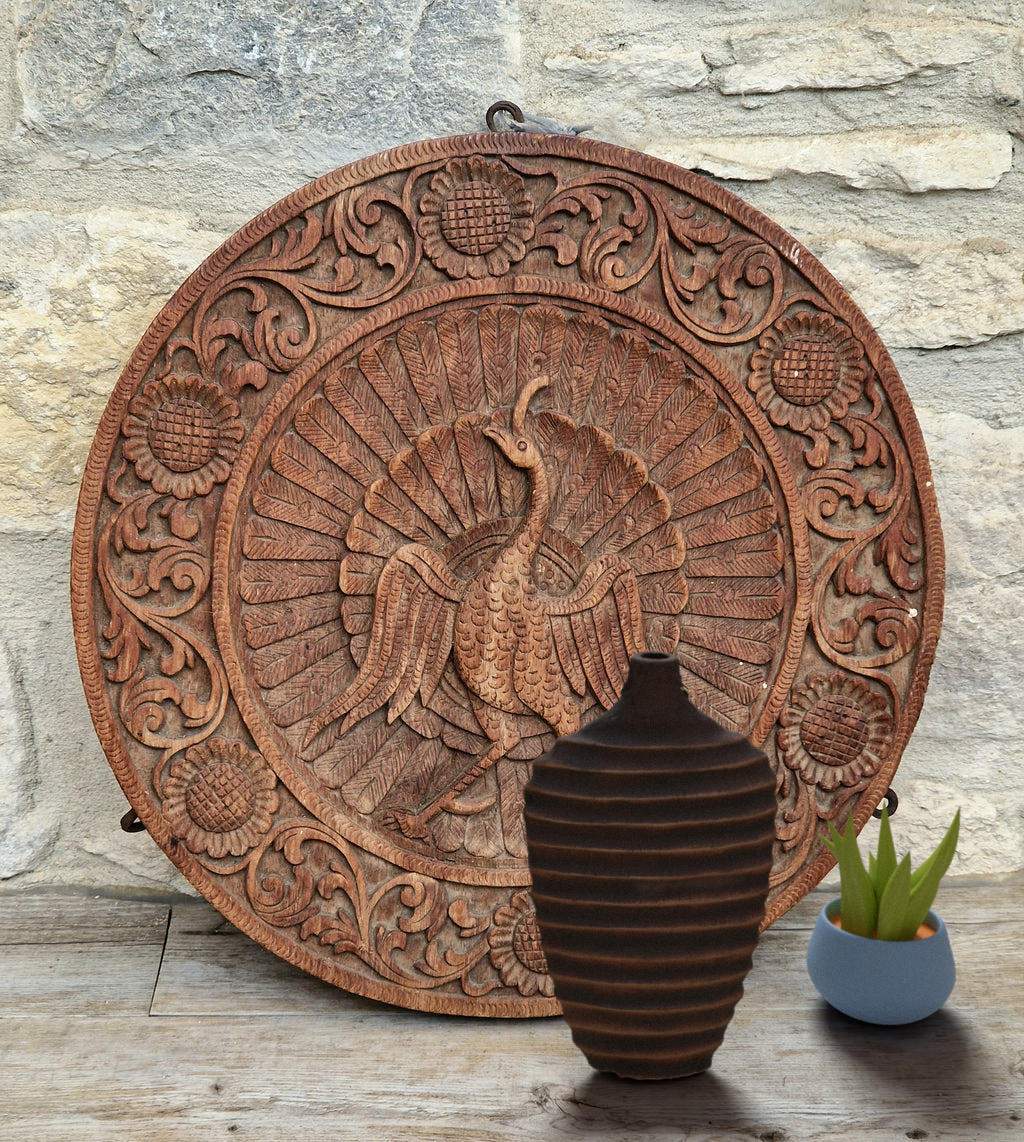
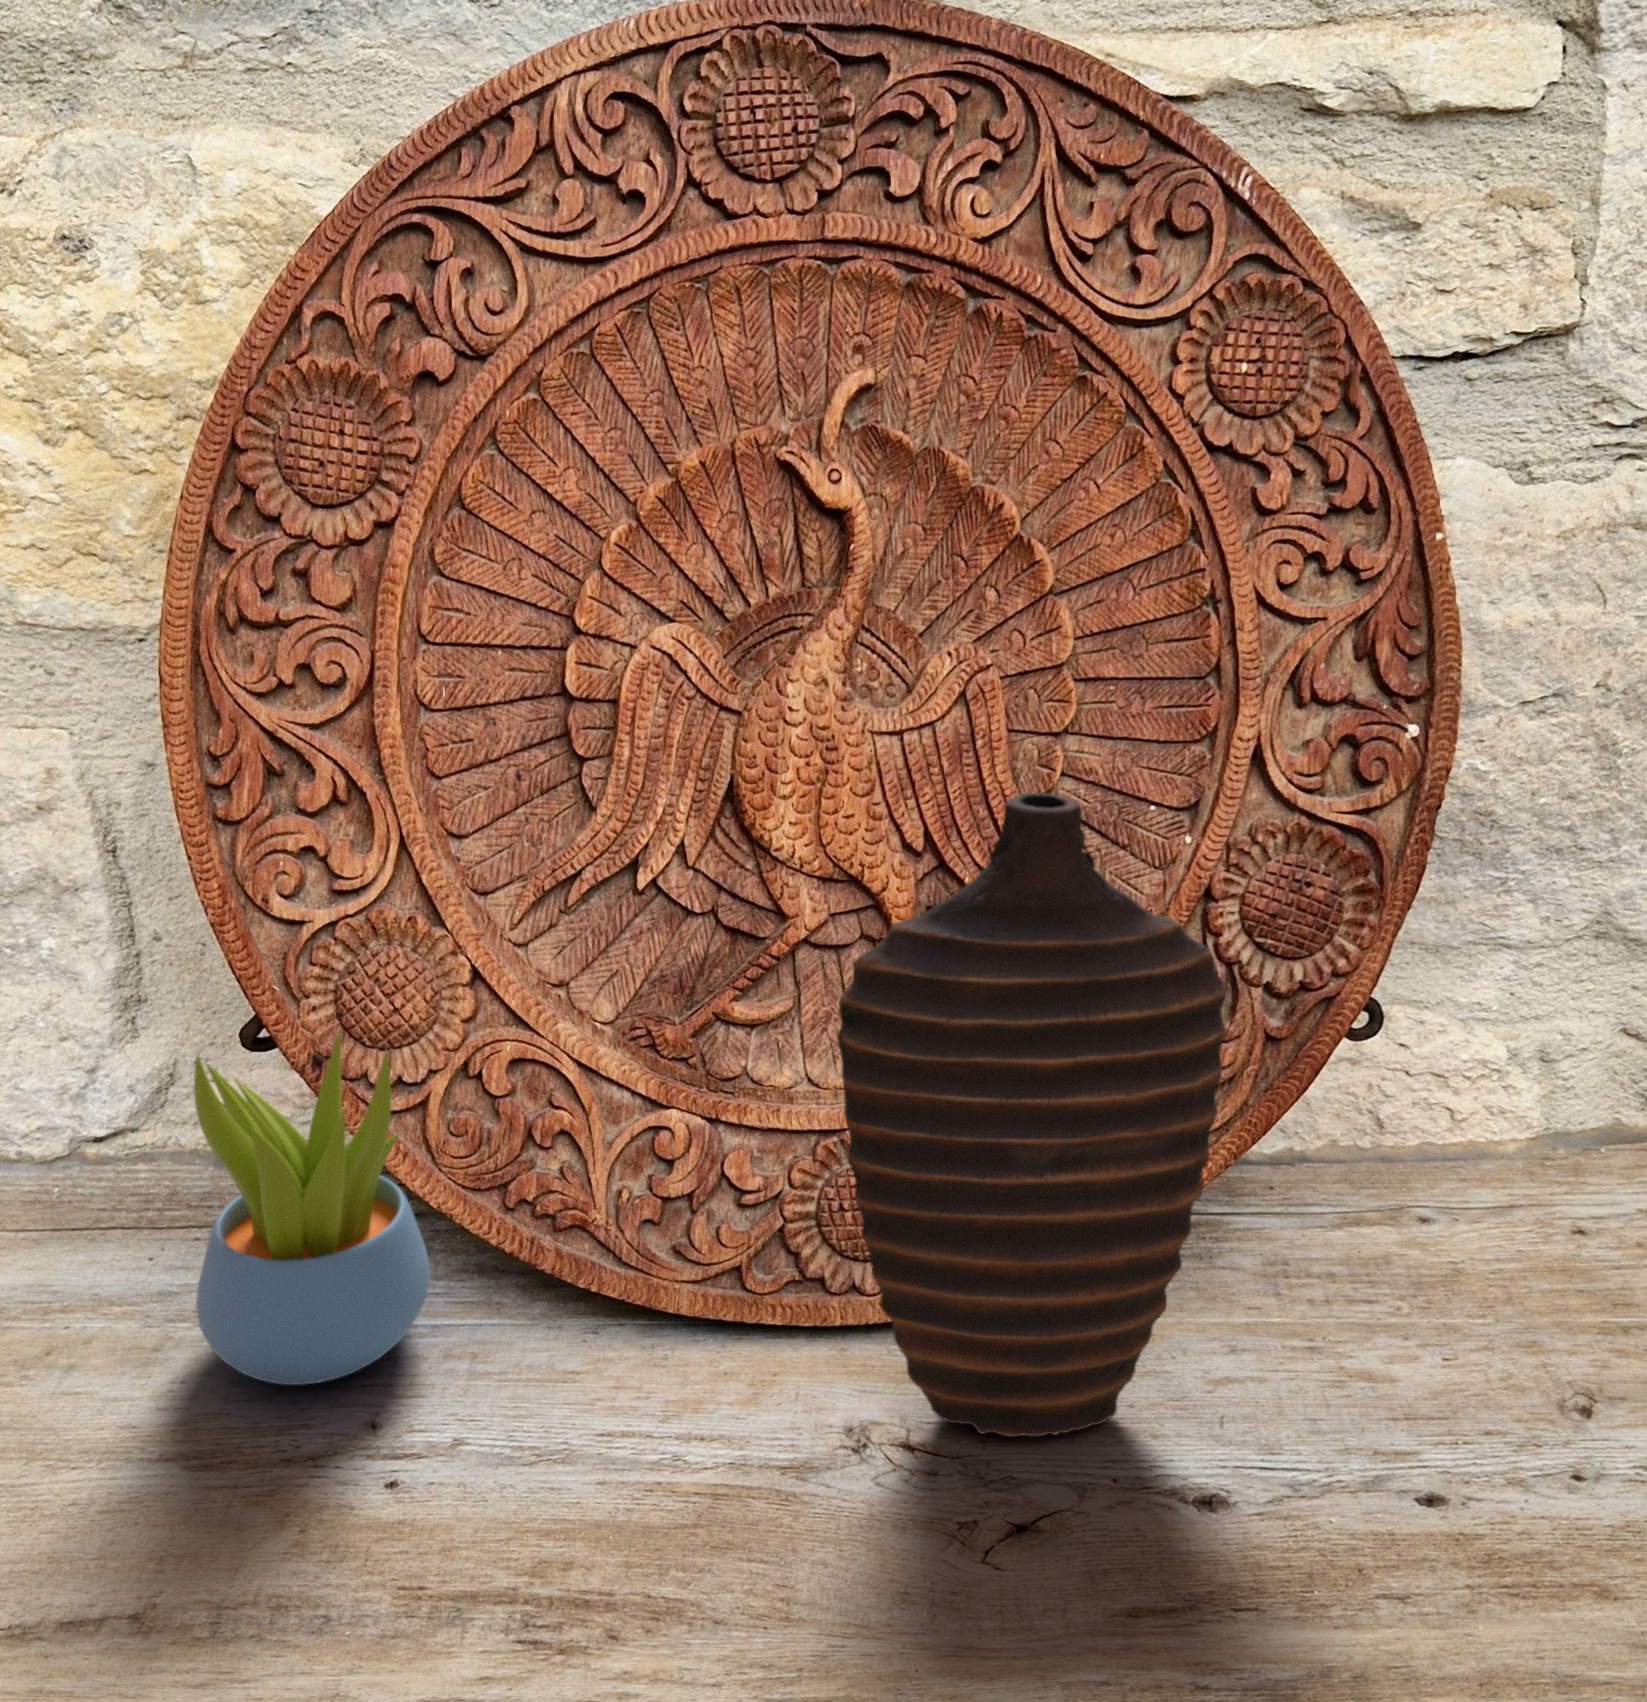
succulent plant: present [806,801,961,1025] -> present [194,1030,430,1385]

